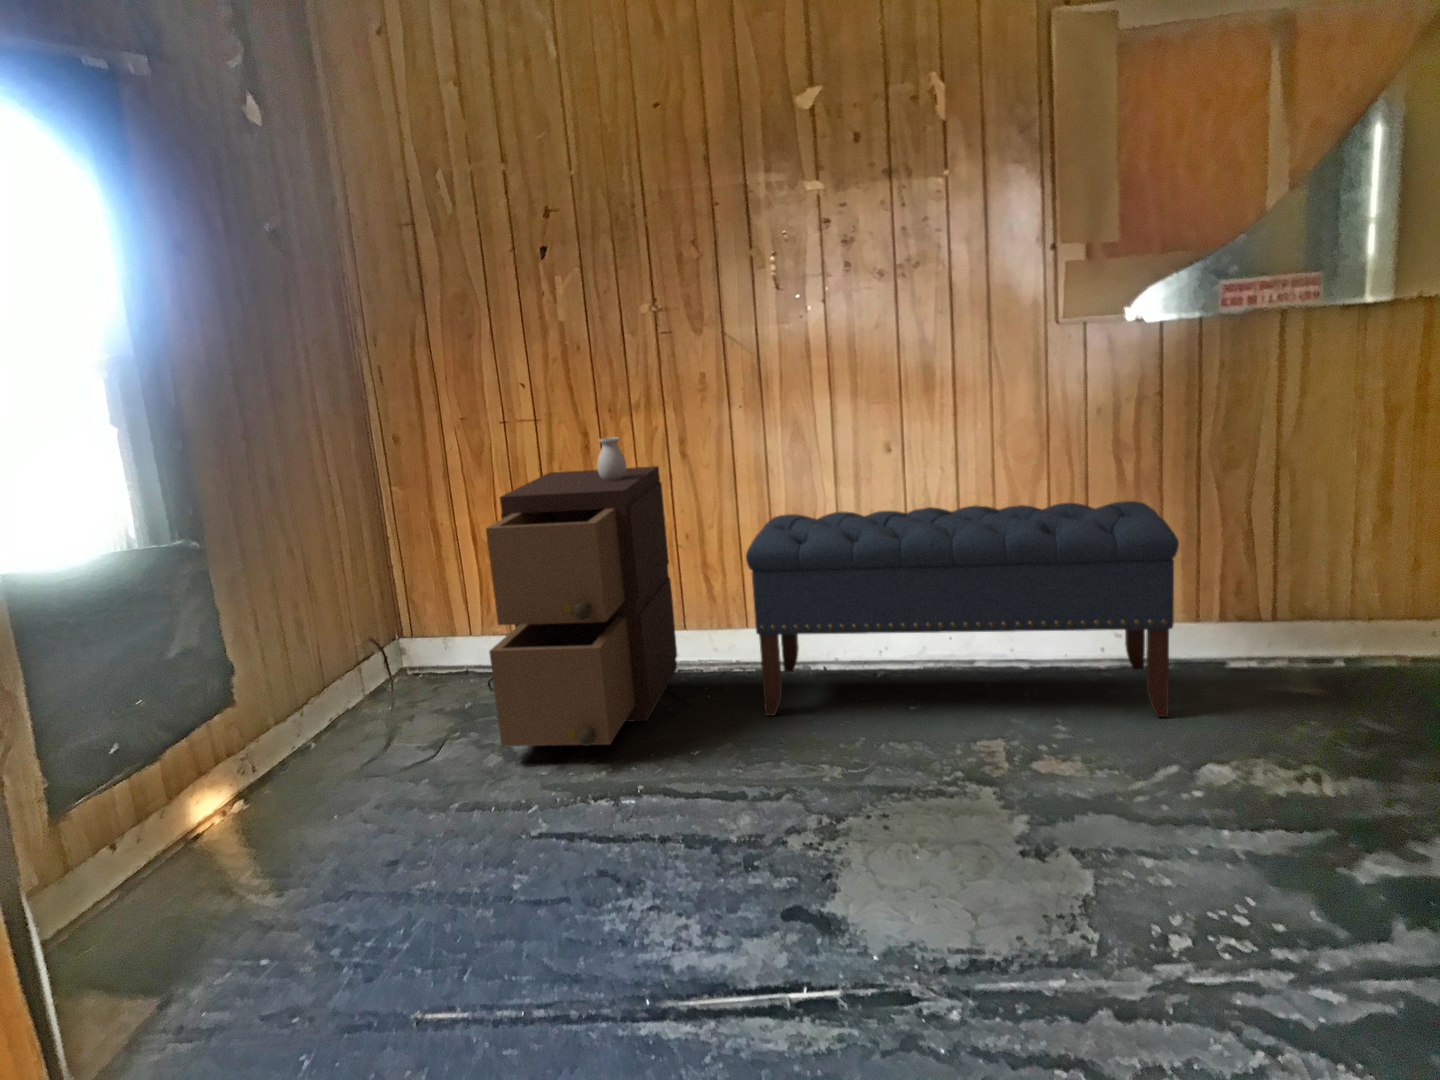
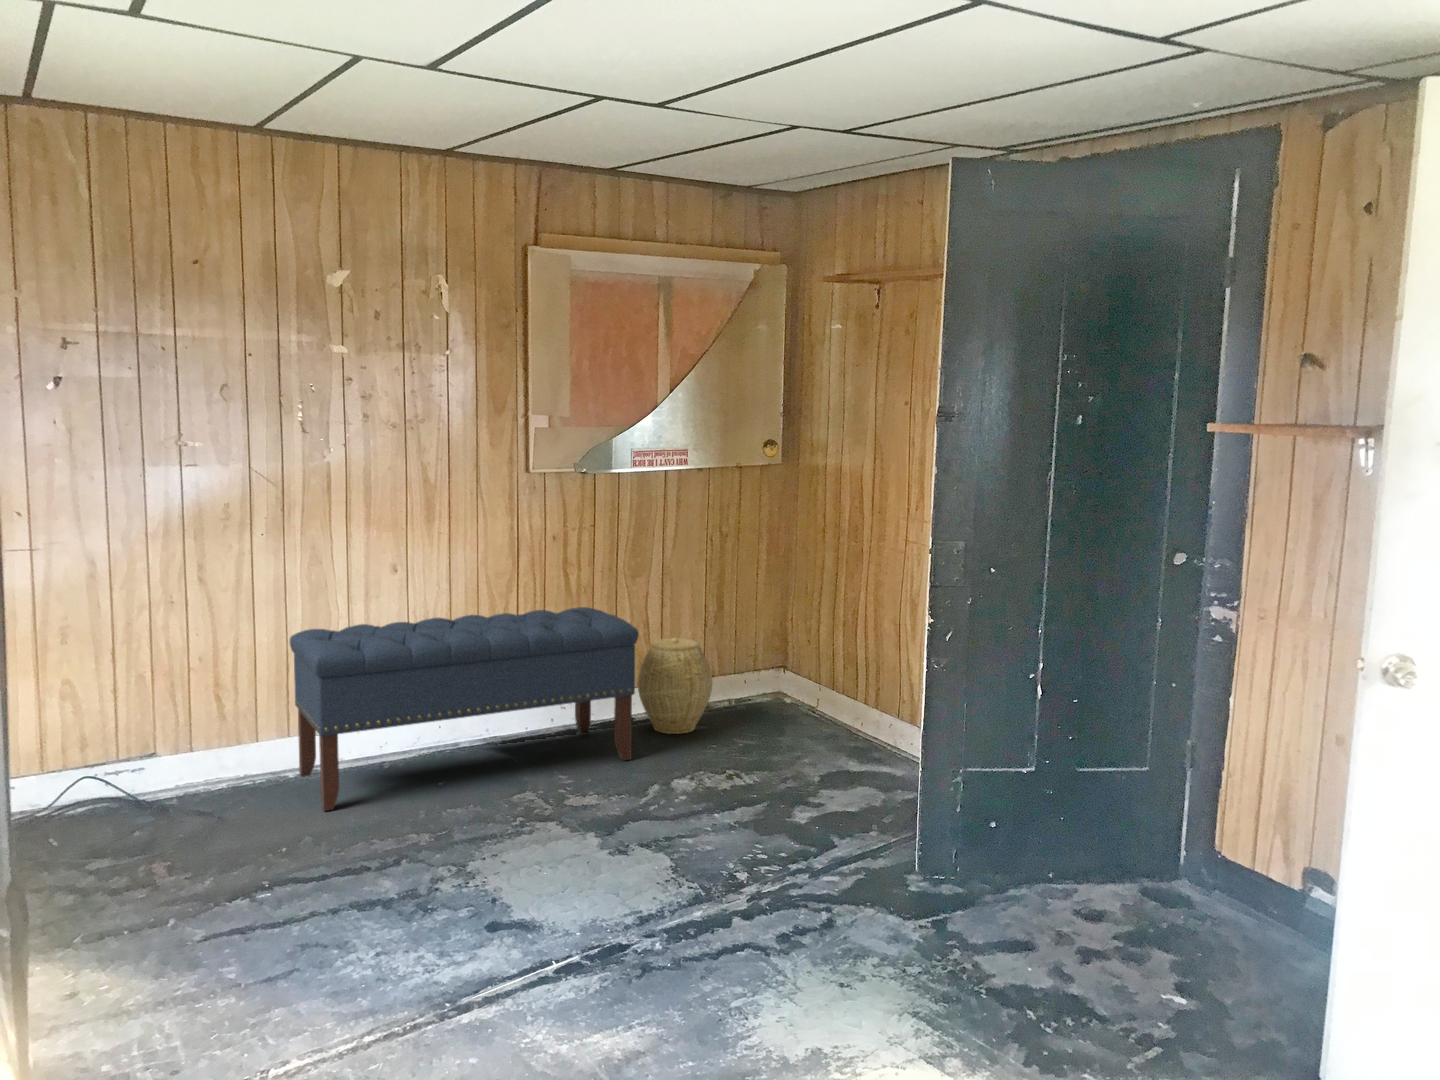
storage cabinet: present [486,437,677,746] -> none [38,558,211,881]
woven basket: none [1219,551,1342,690] -> present [638,638,712,734]

